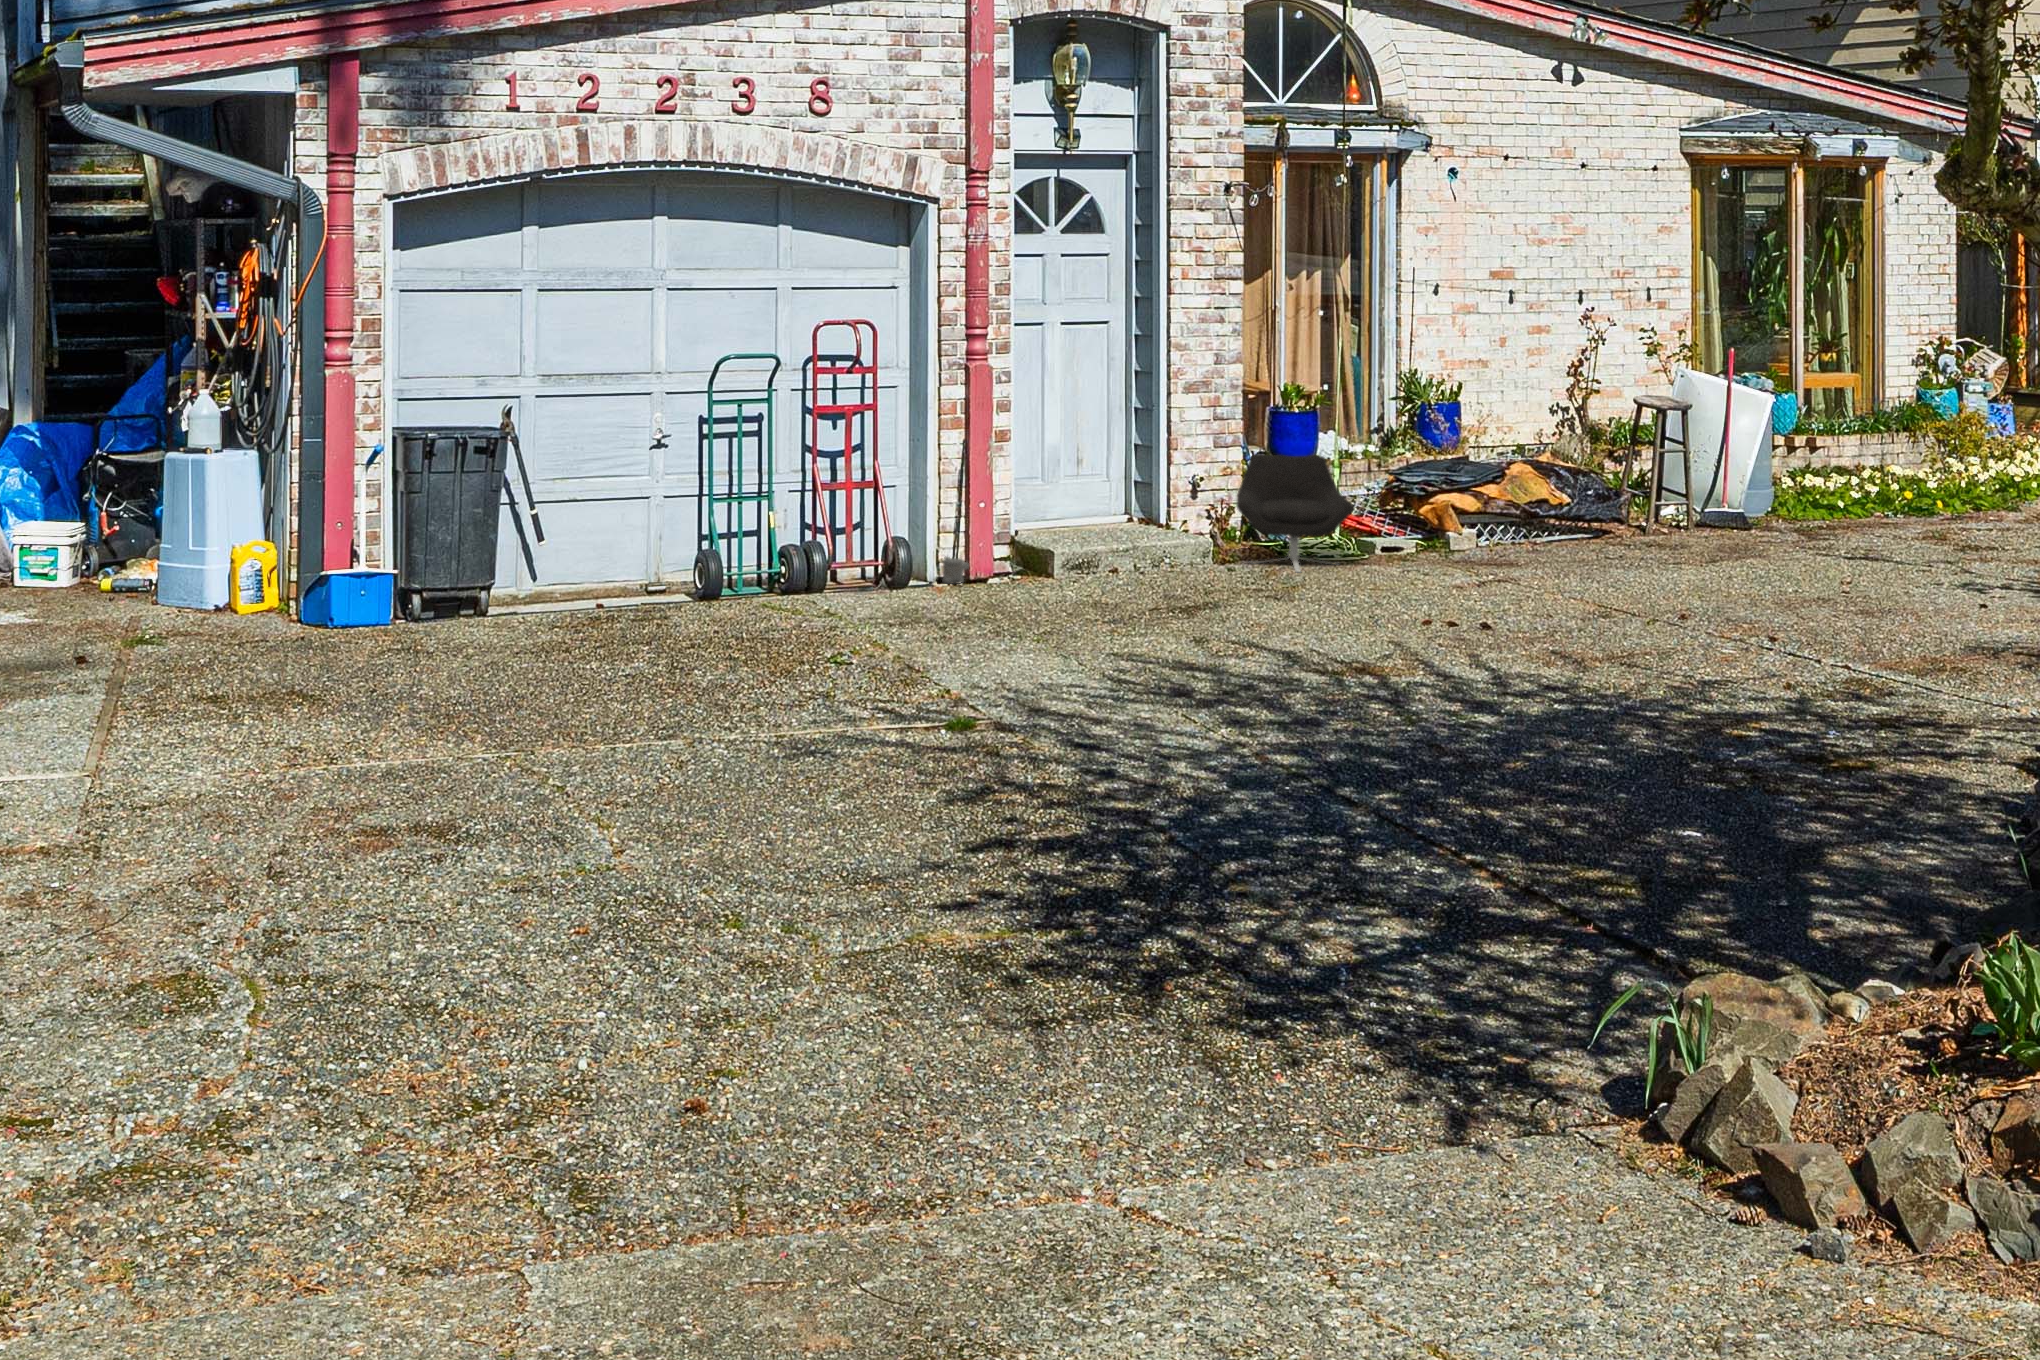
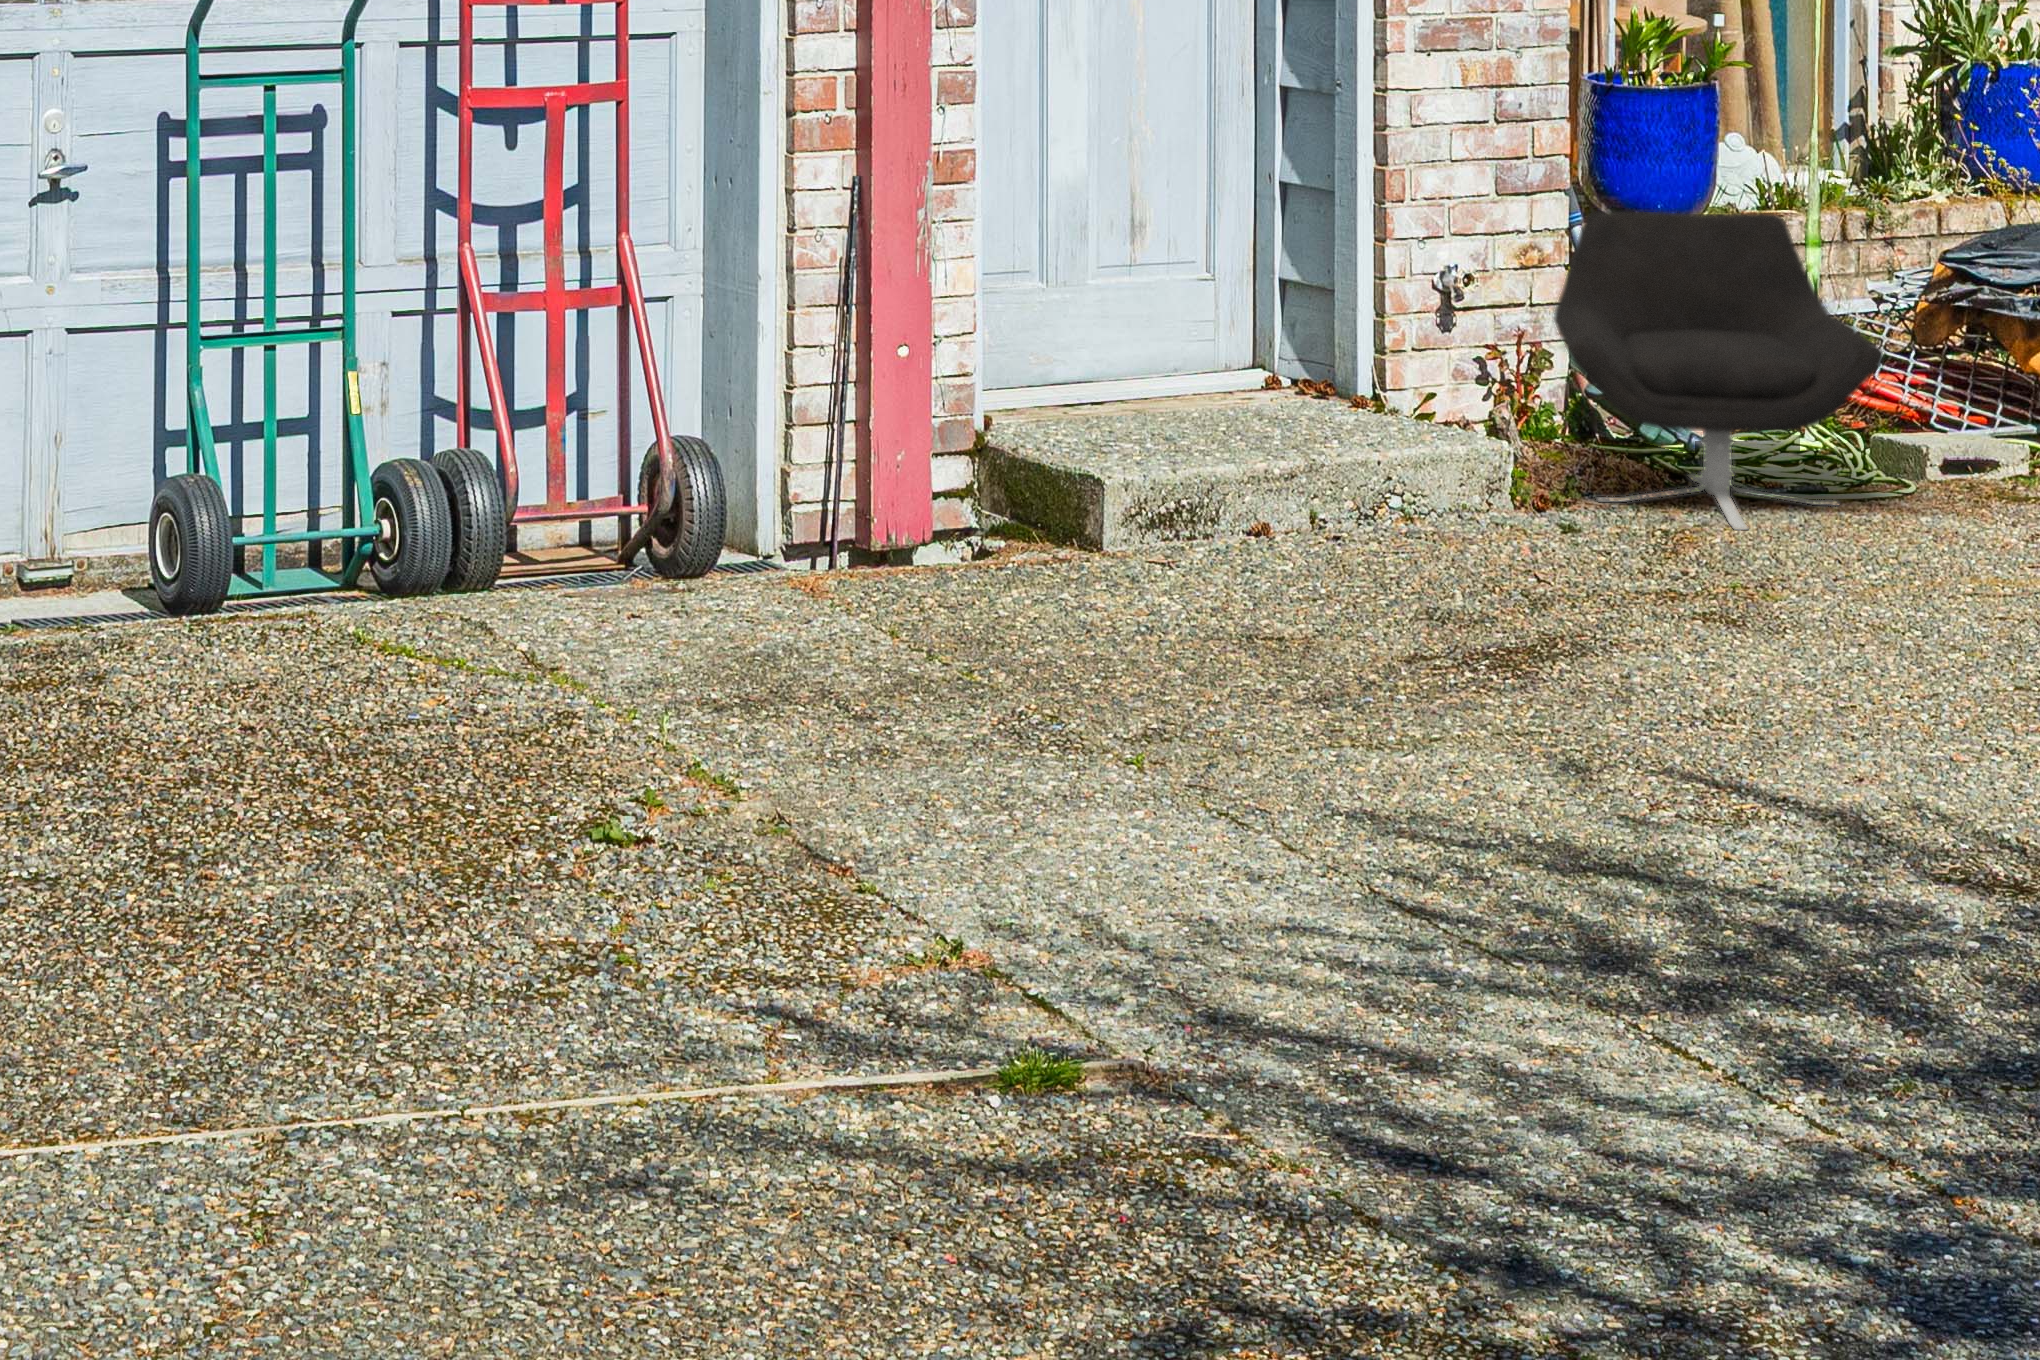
watering can: present [942,557,969,584] -> none [803,488,881,564]

